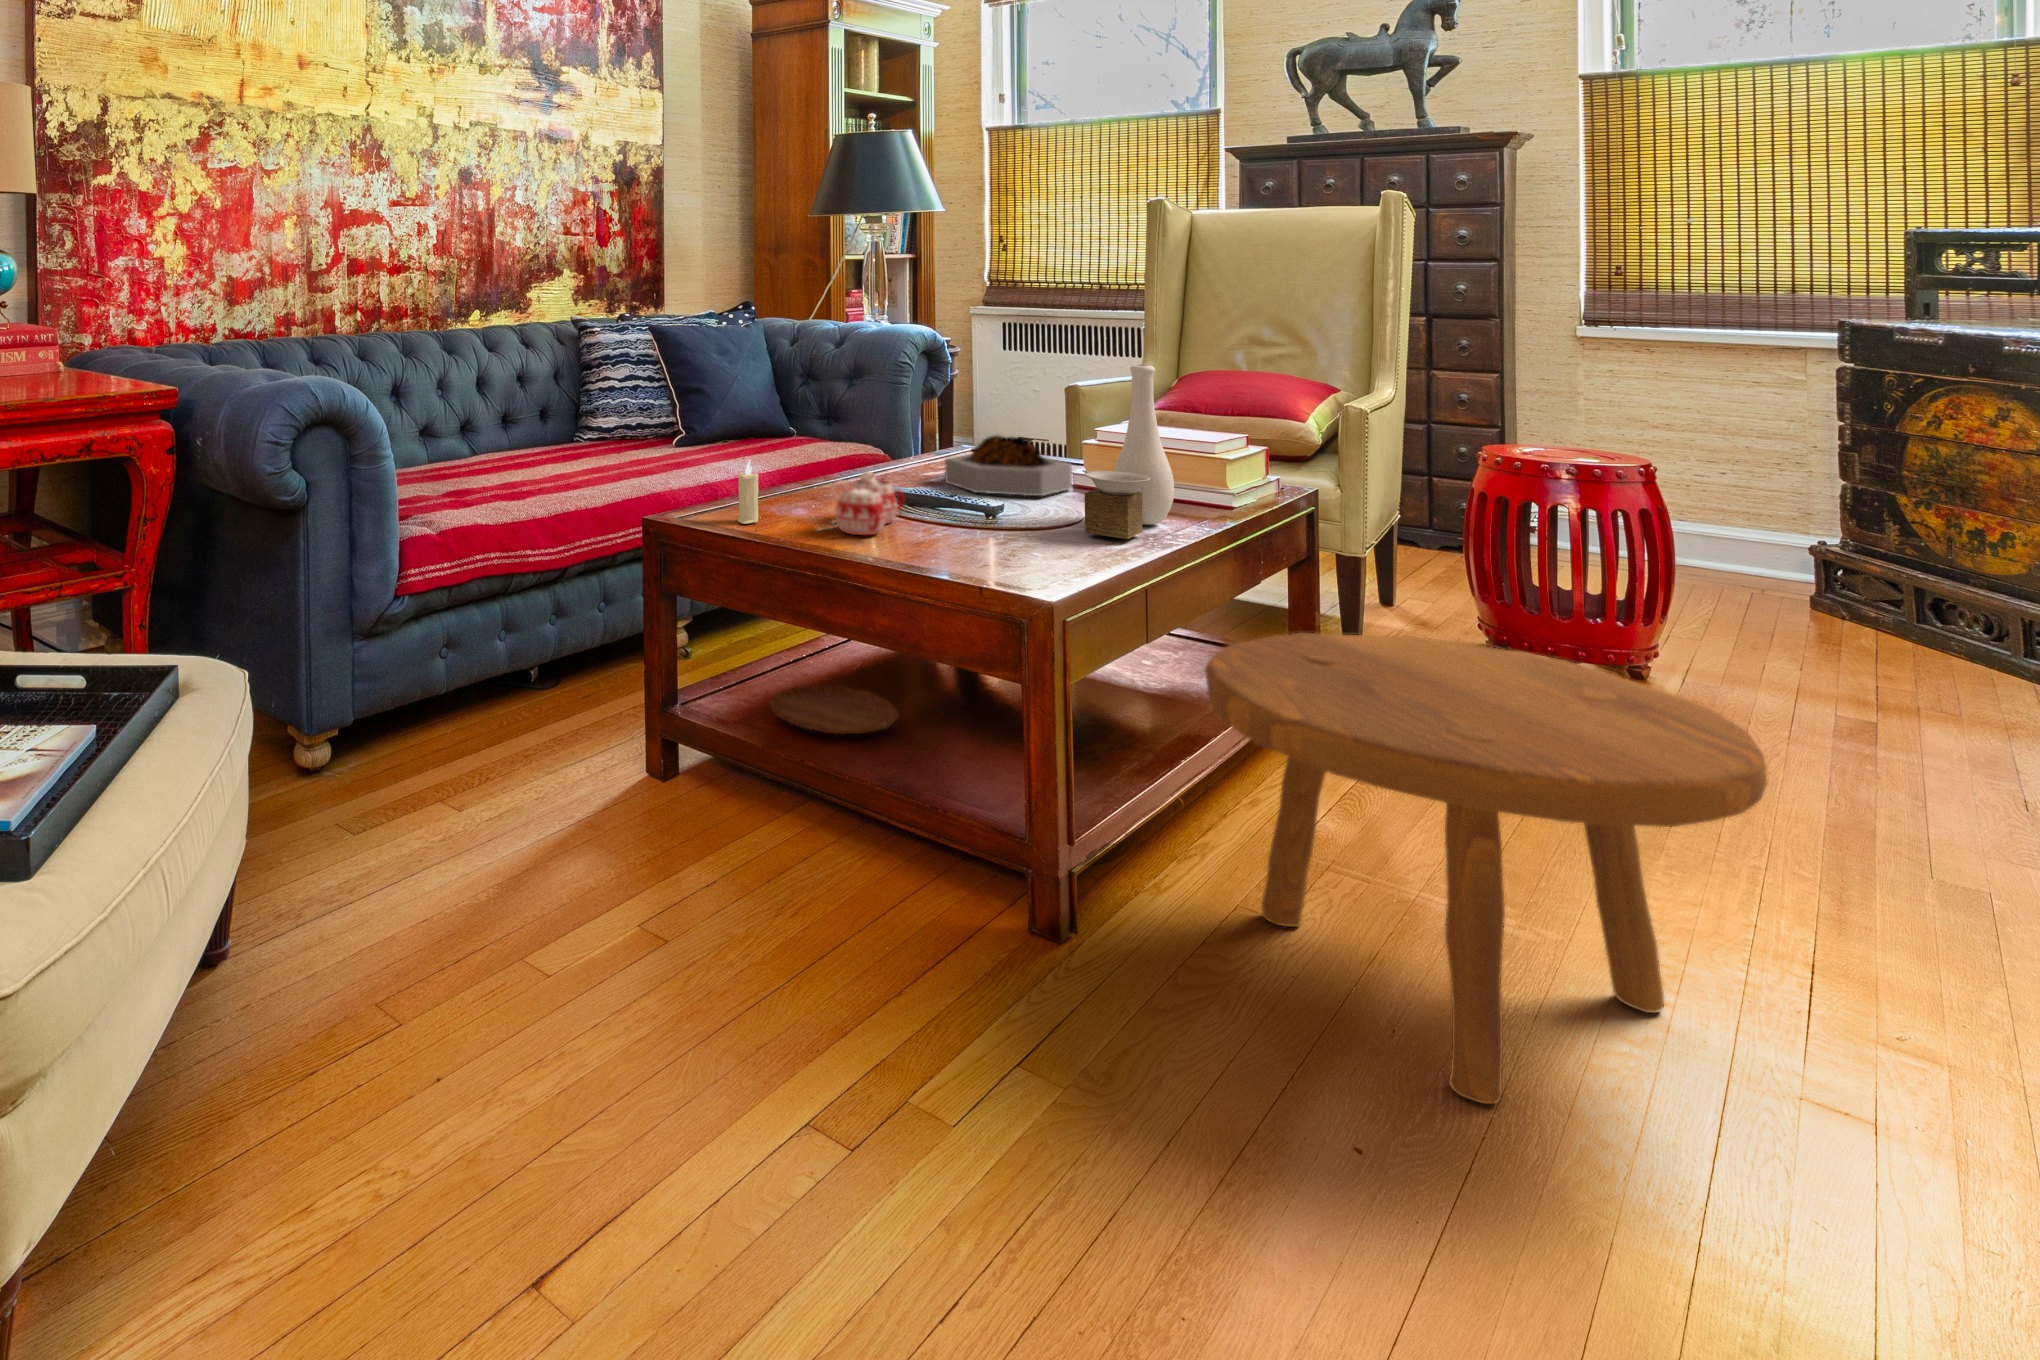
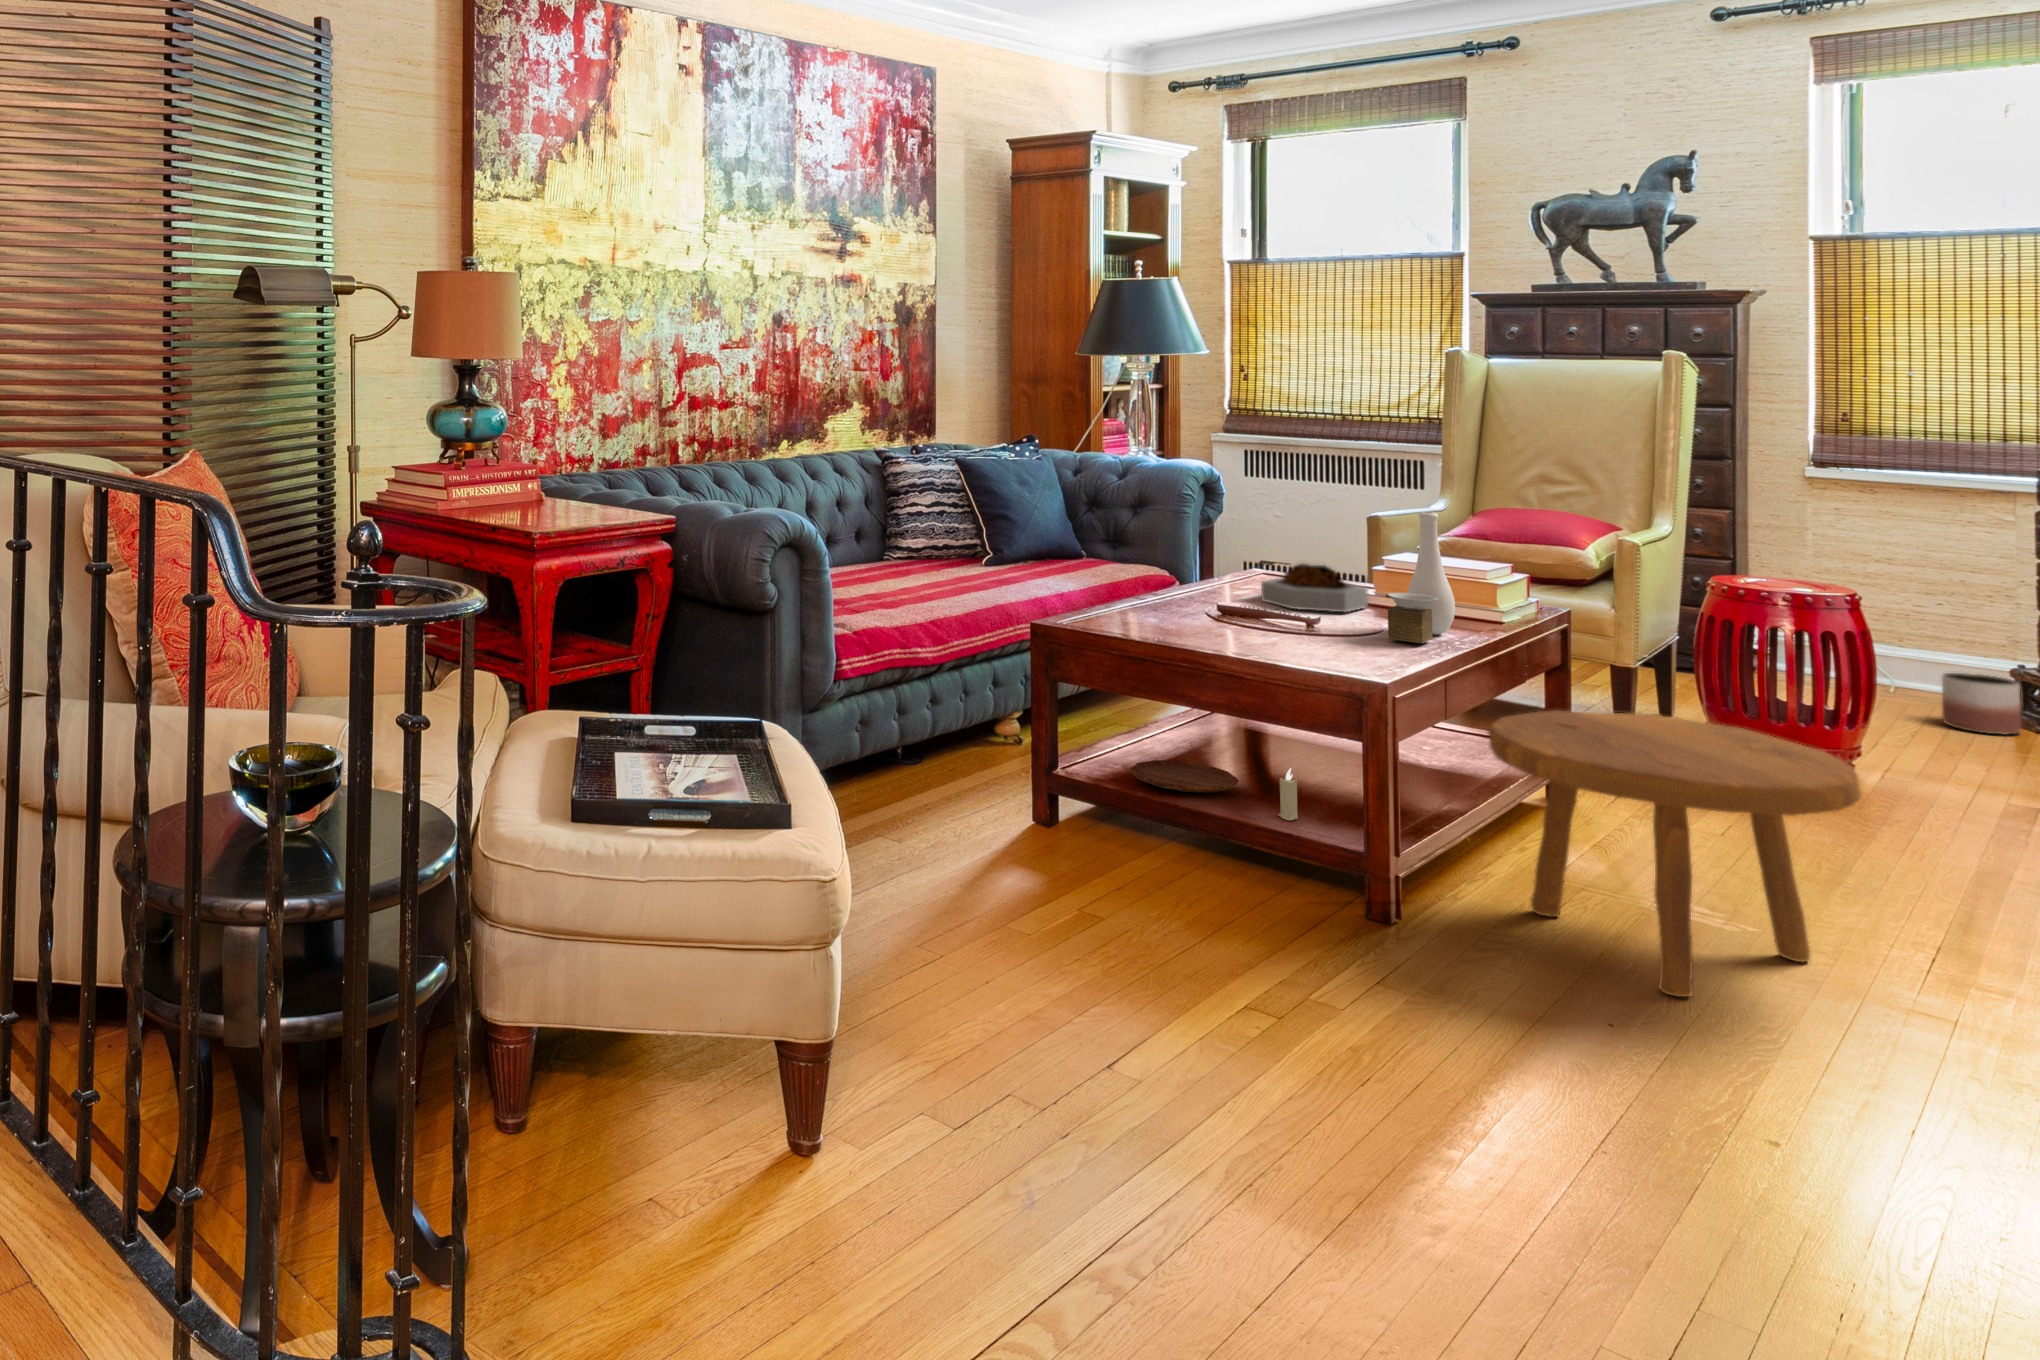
candle: present [737,460,758,524] -> present [1278,769,1298,820]
mug: present [818,471,905,535] -> none [1180,590,1243,638]
planter: none [1724,545,1814,614] -> present [1942,673,2021,734]

